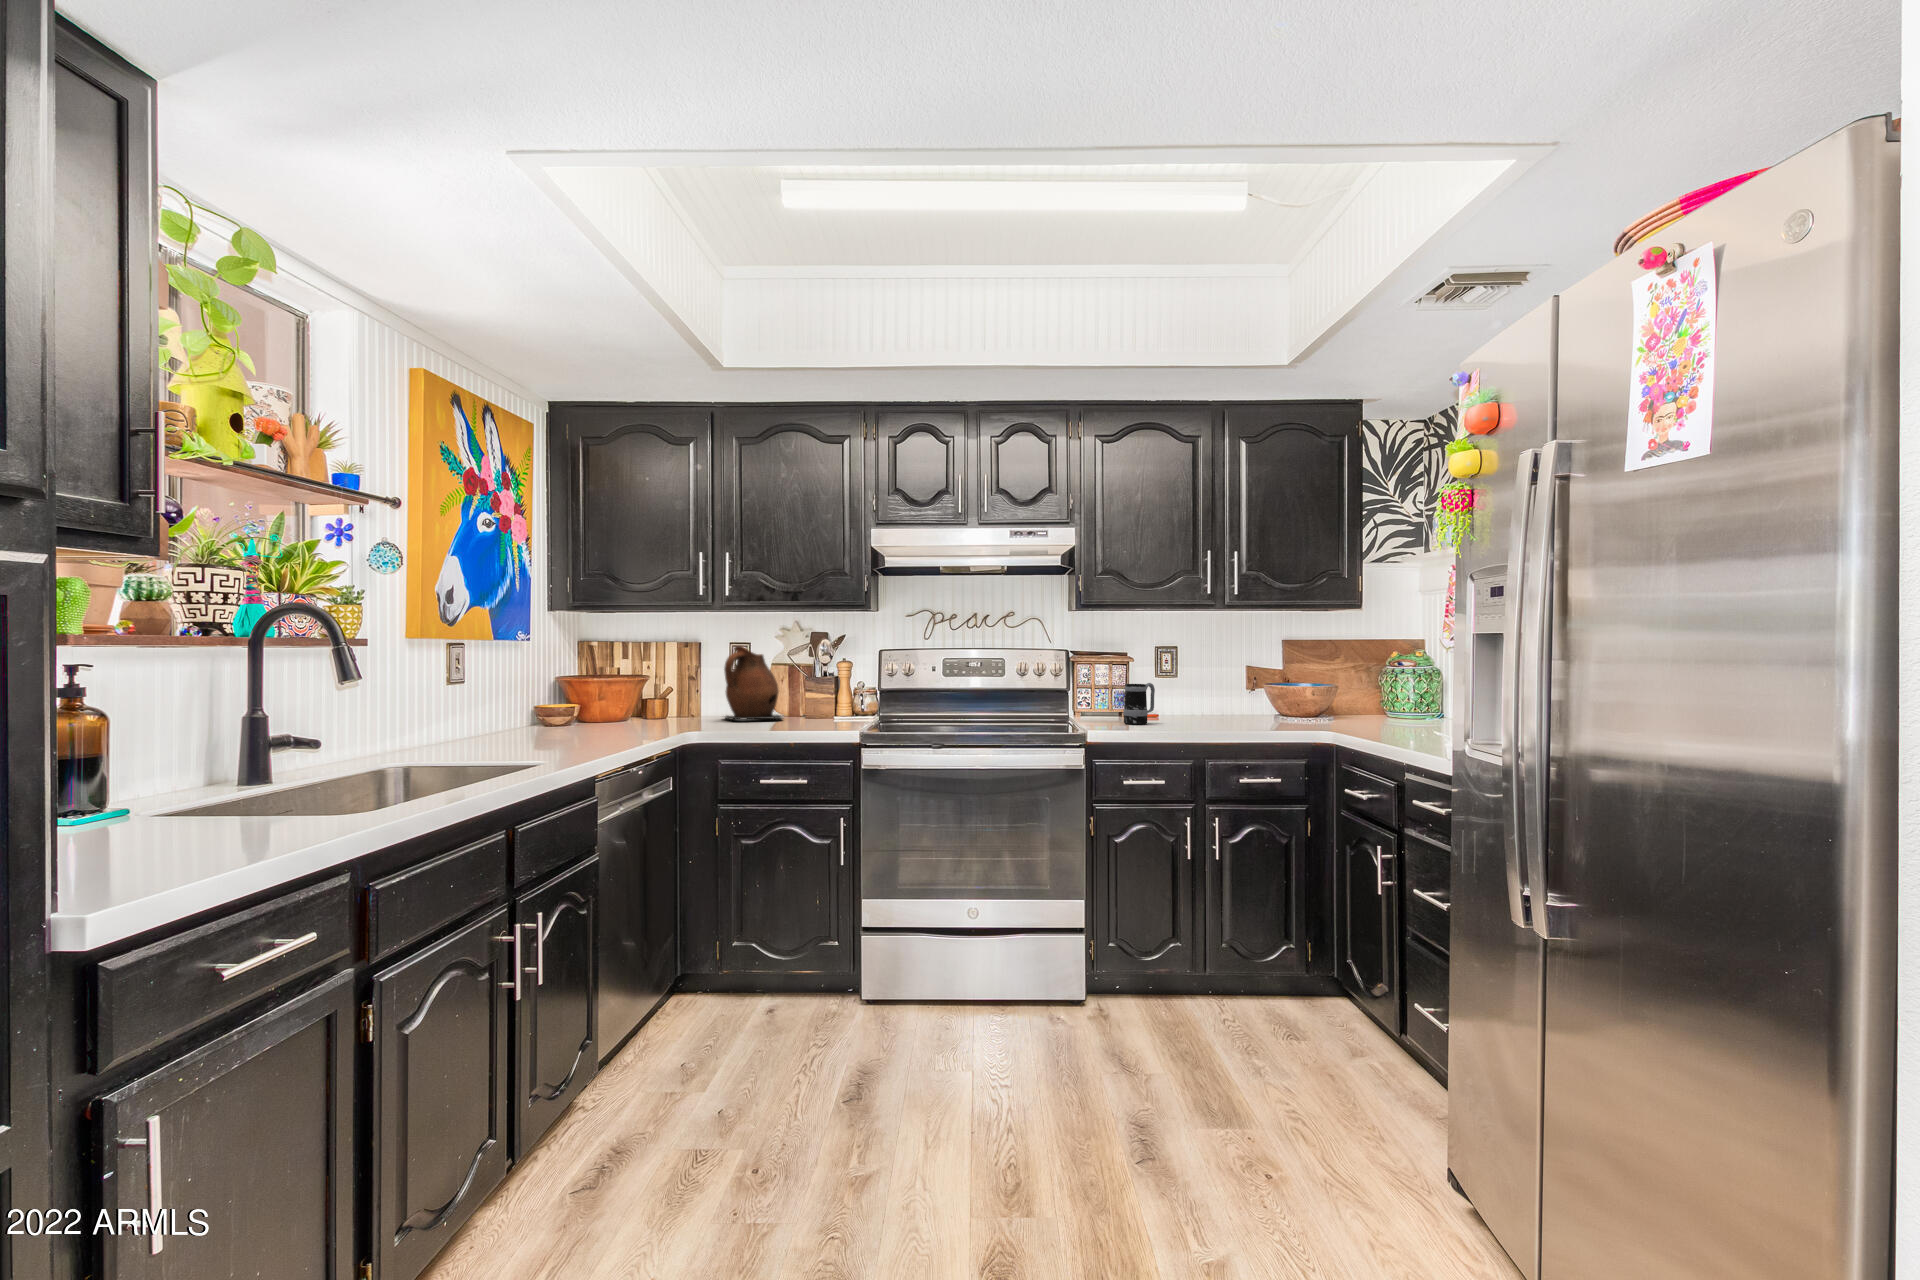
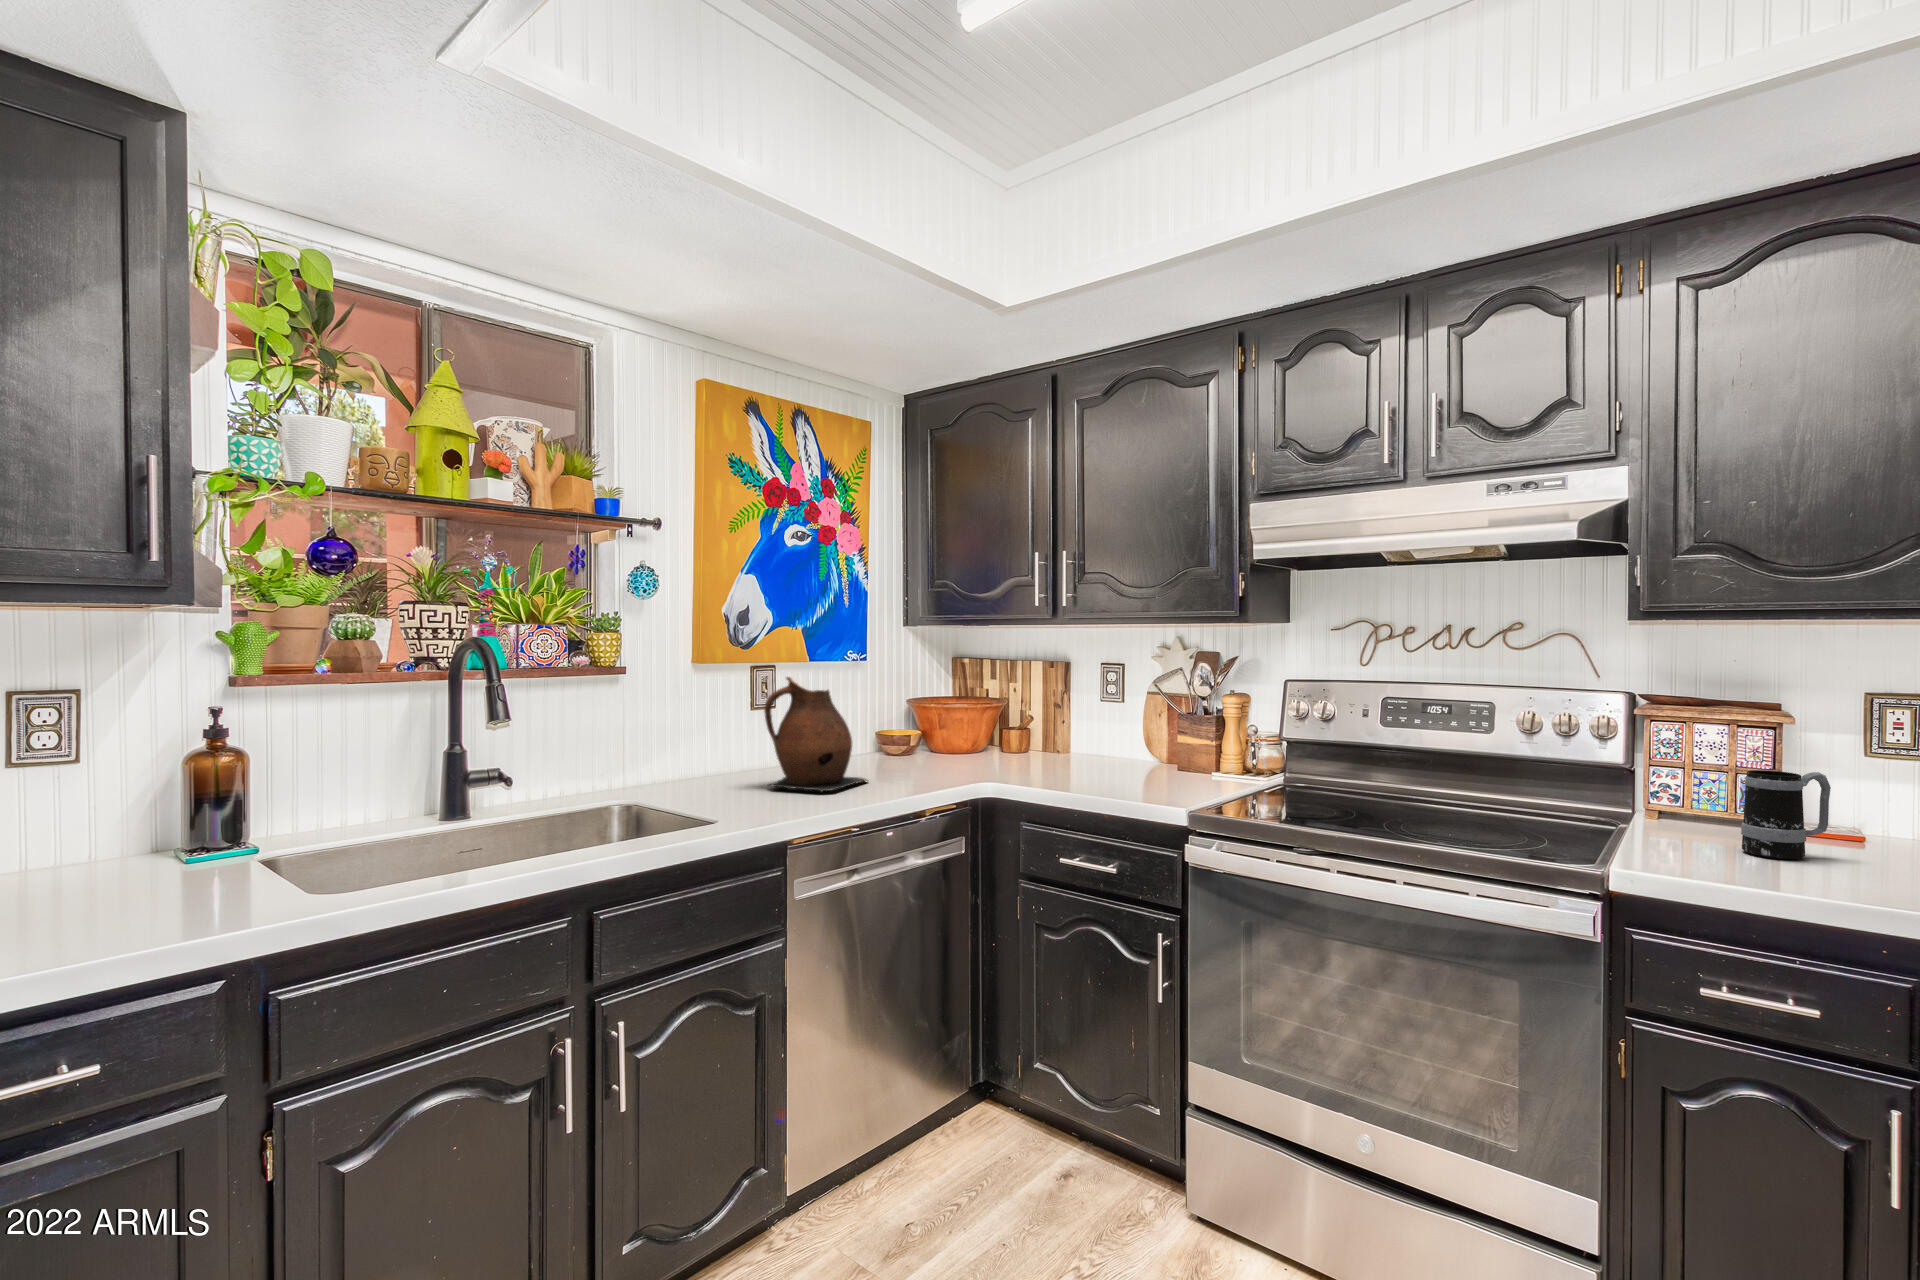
ceramic pitcher: present [724,646,782,720] -> present [764,677,868,792]

